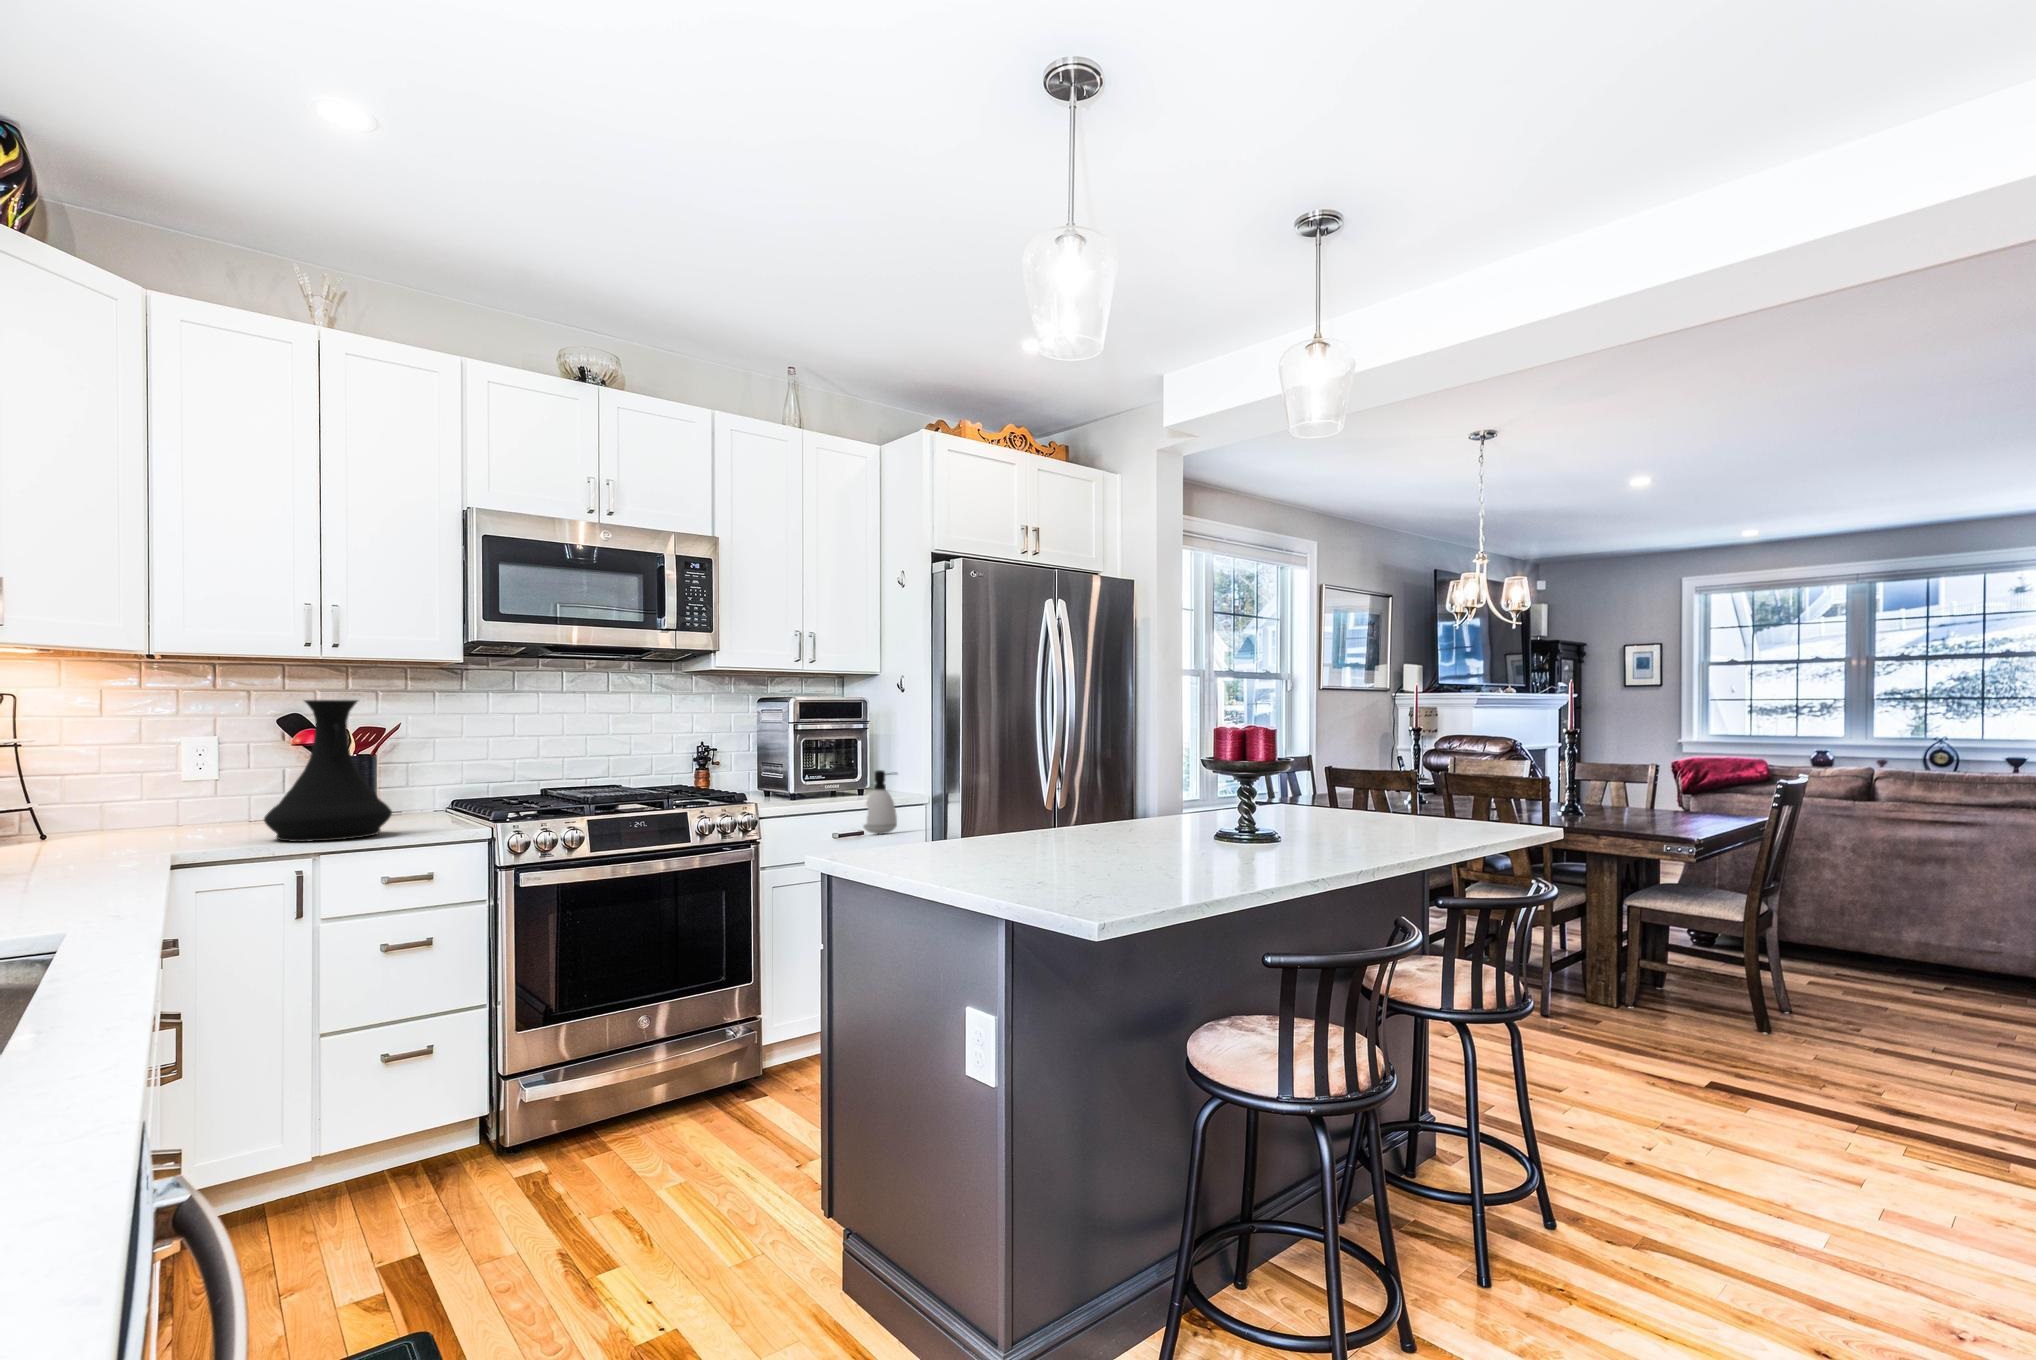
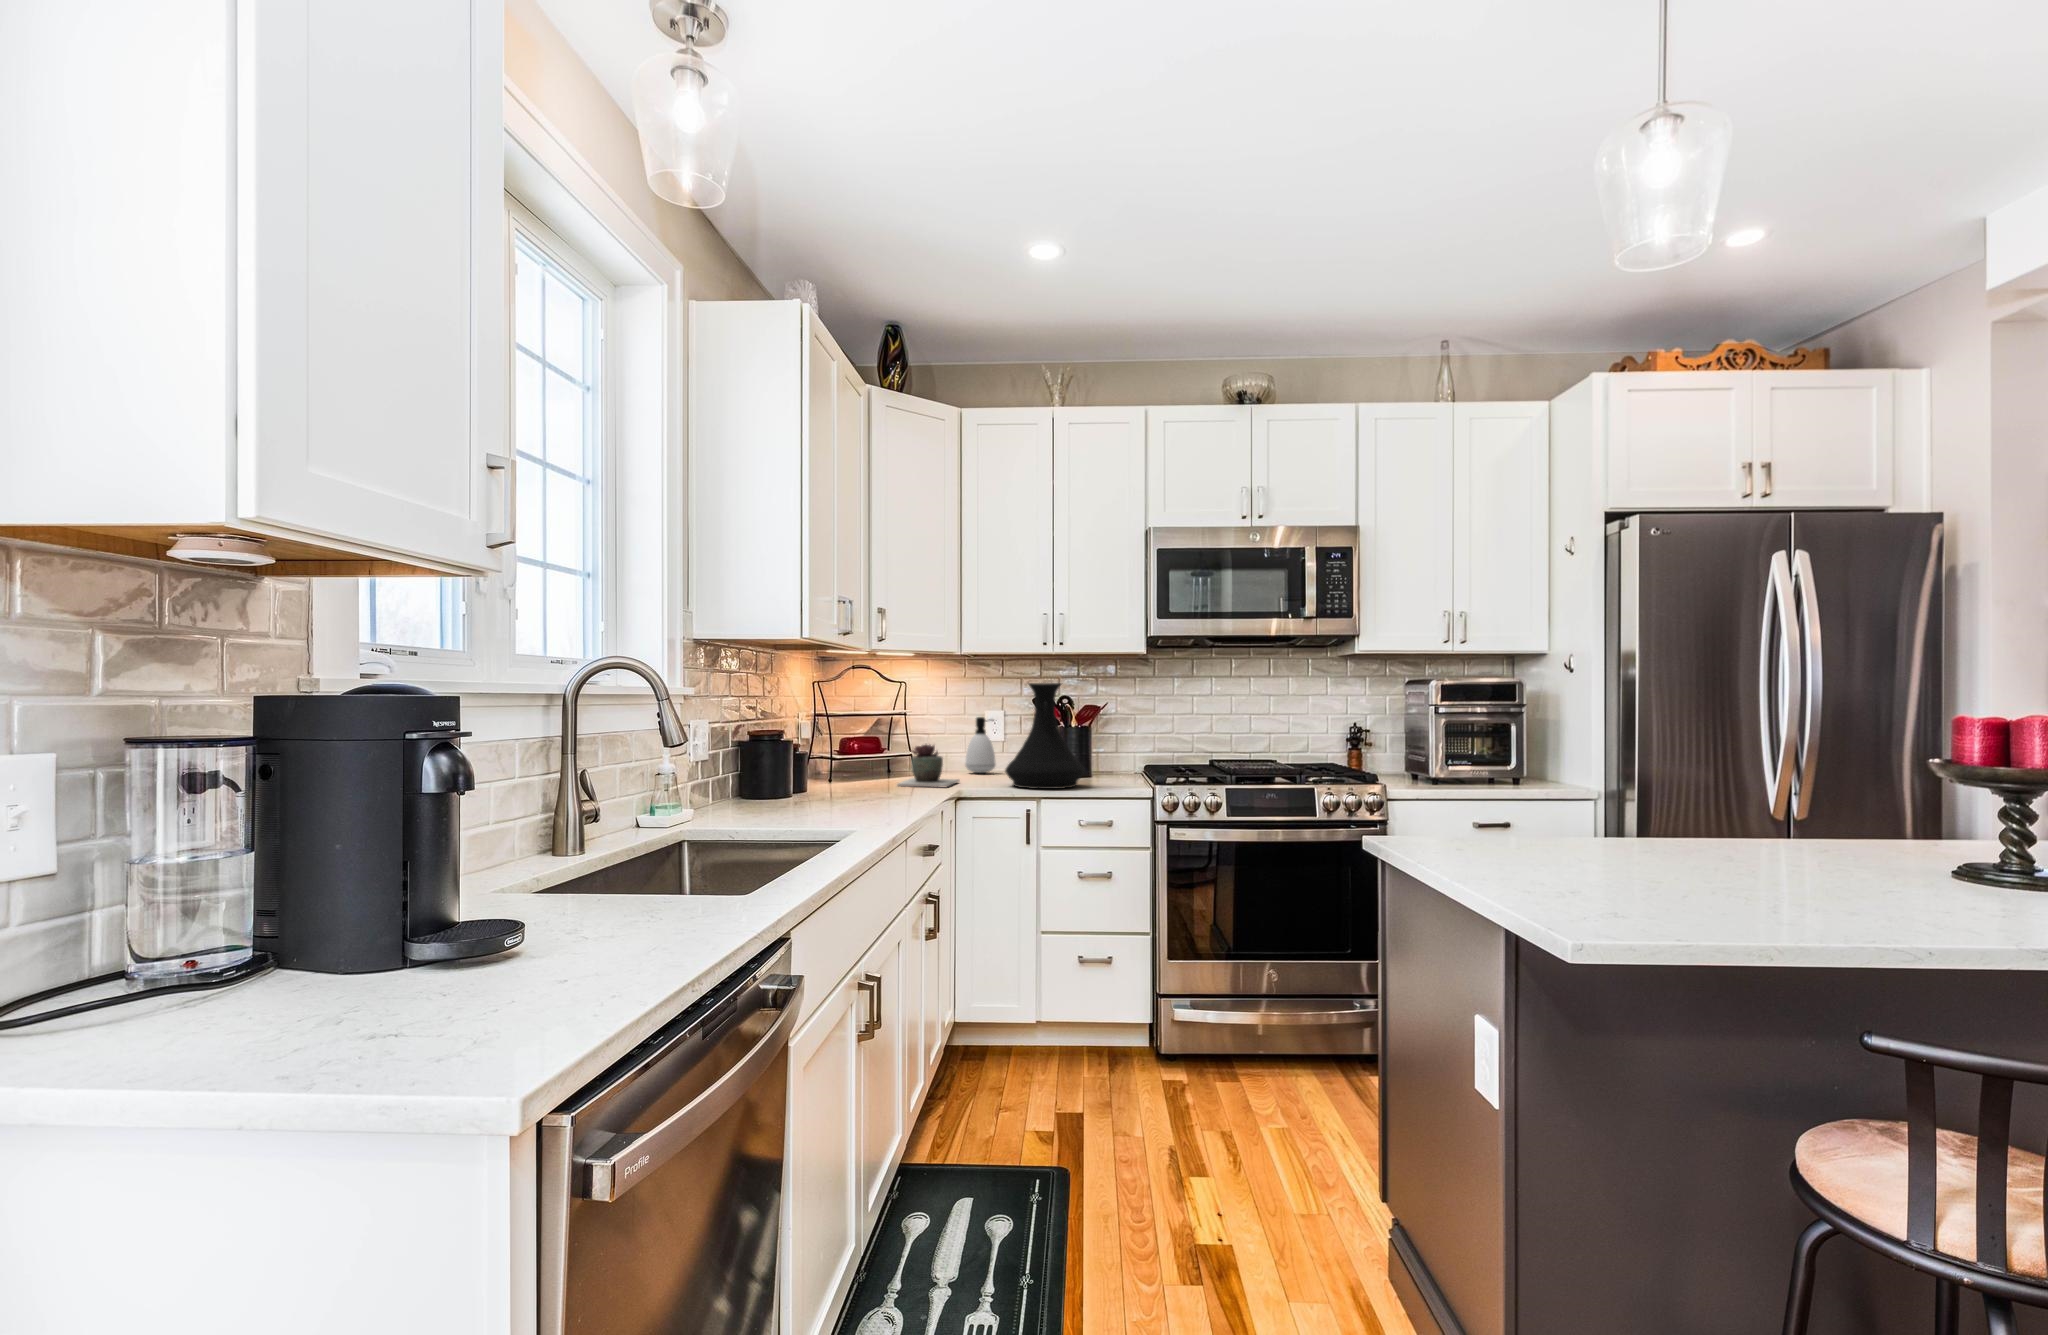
soap dispenser: present [863,770,897,834] -> present [965,717,995,773]
succulent plant: none [64,789,176,857] -> present [897,744,959,787]

